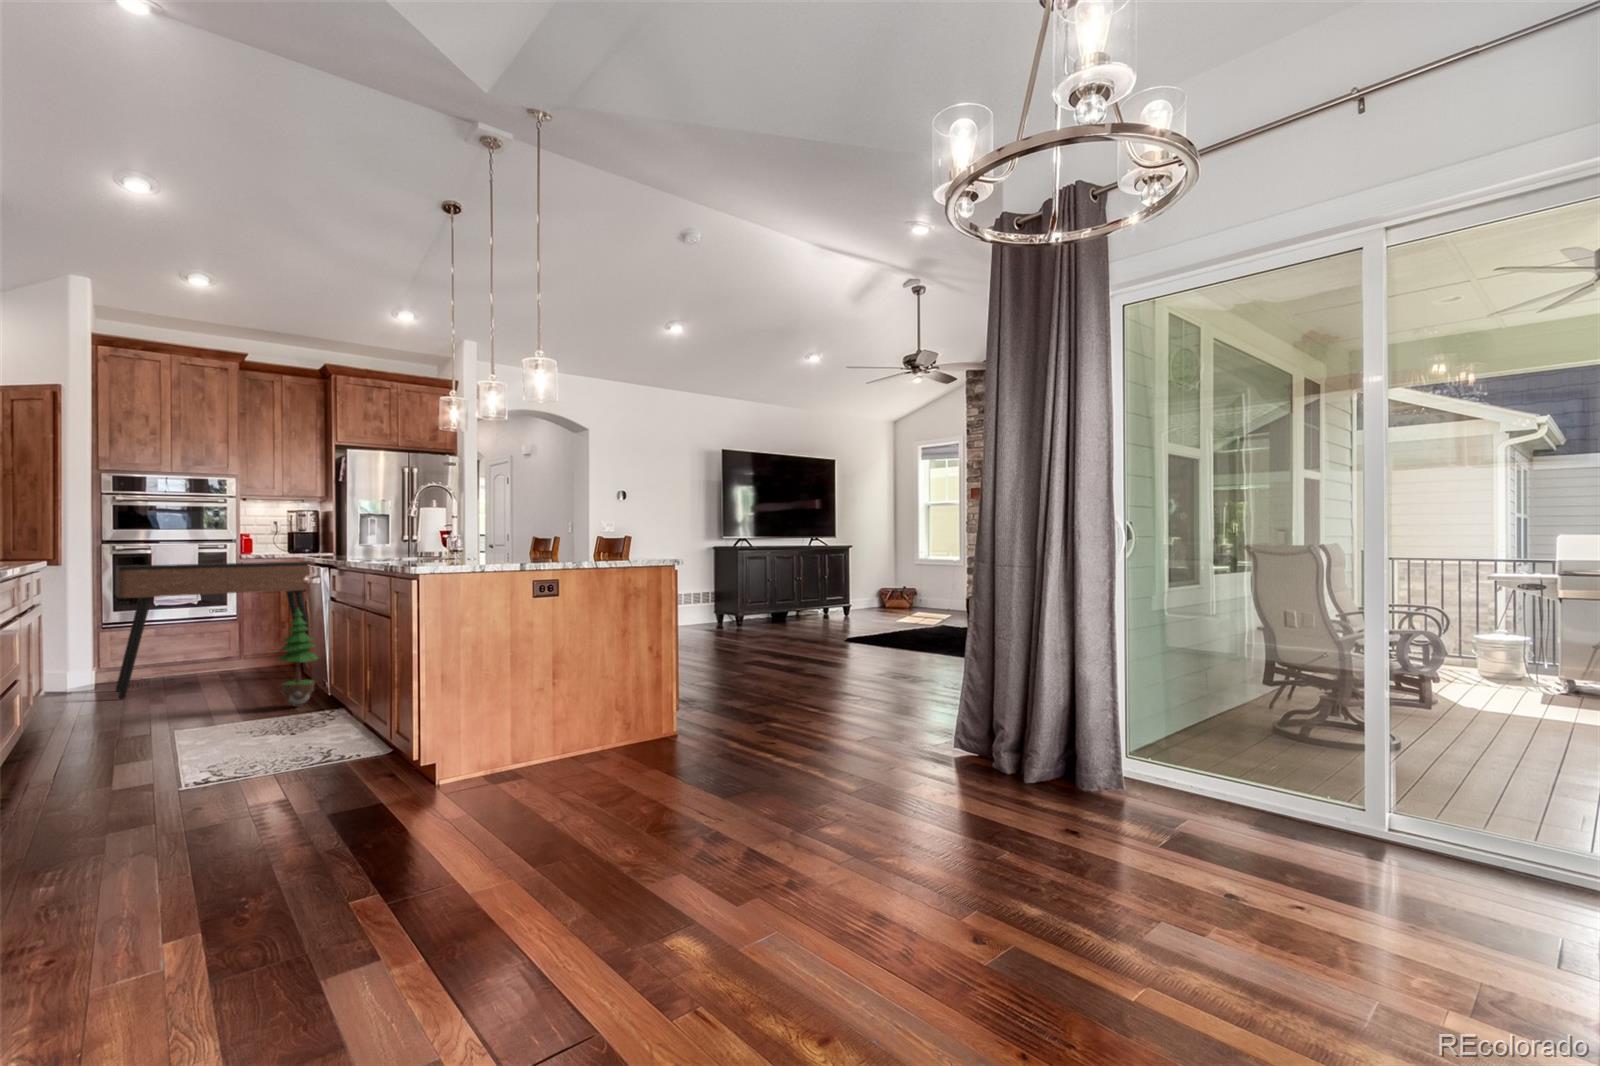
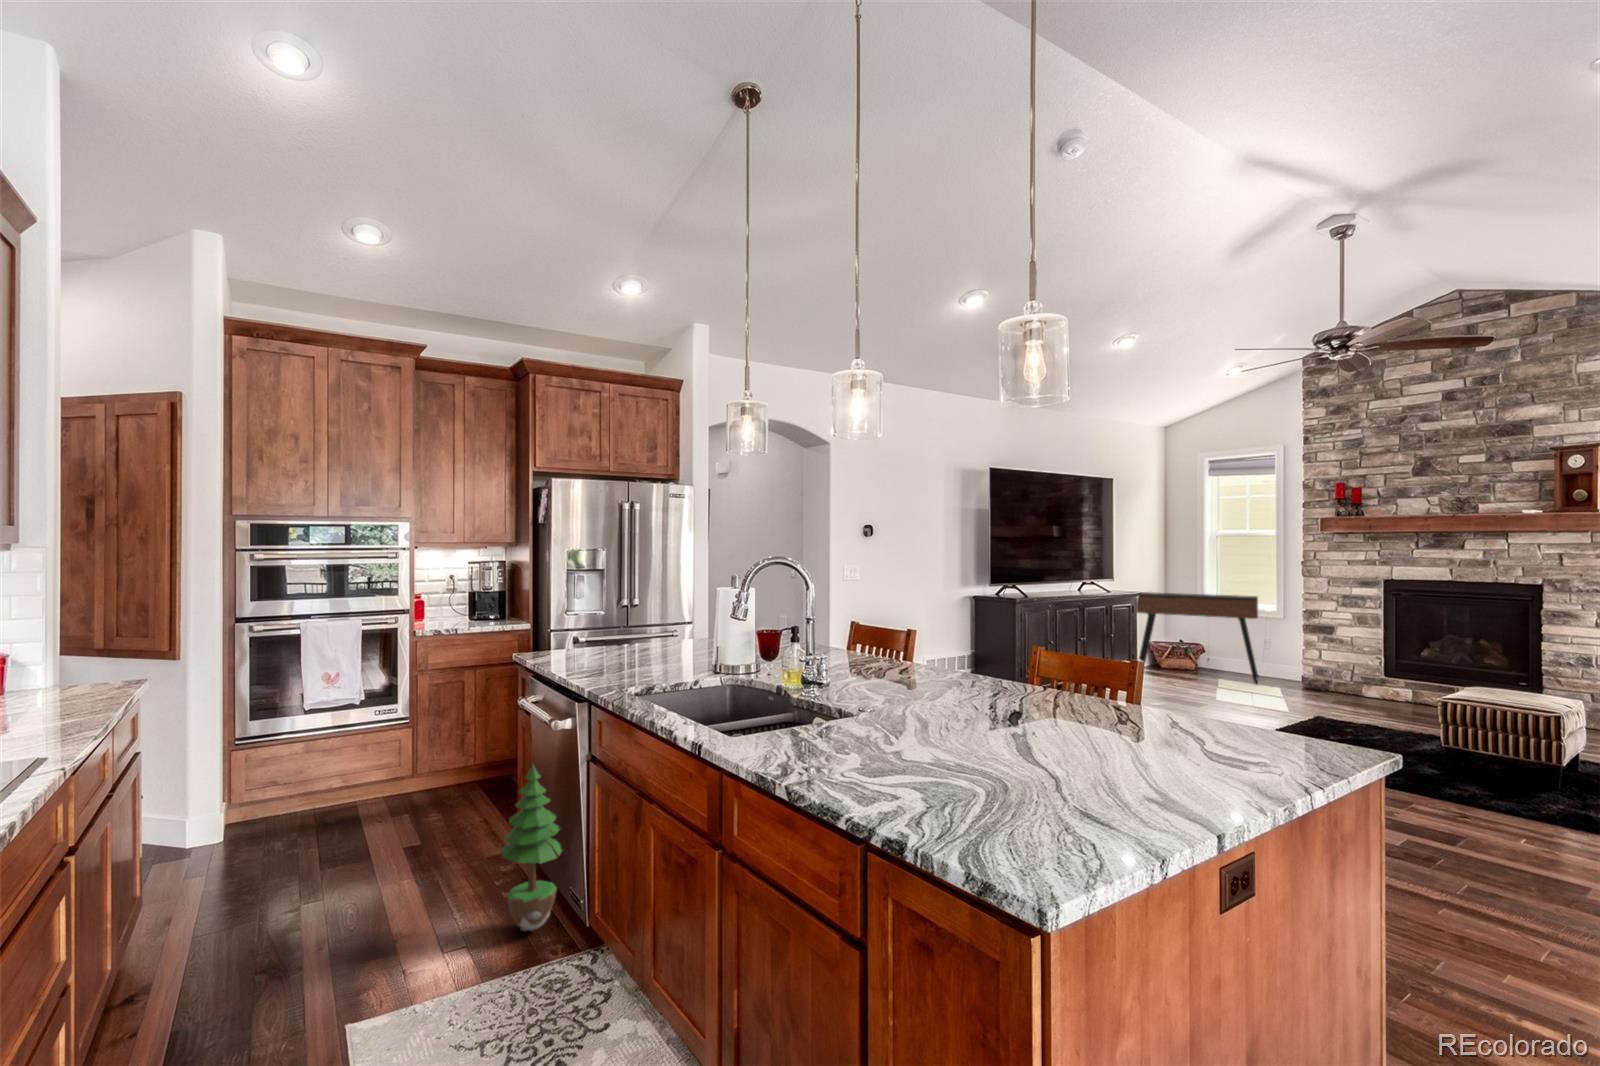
console table: present [116,561,310,699] -> present [1136,592,1258,683]

